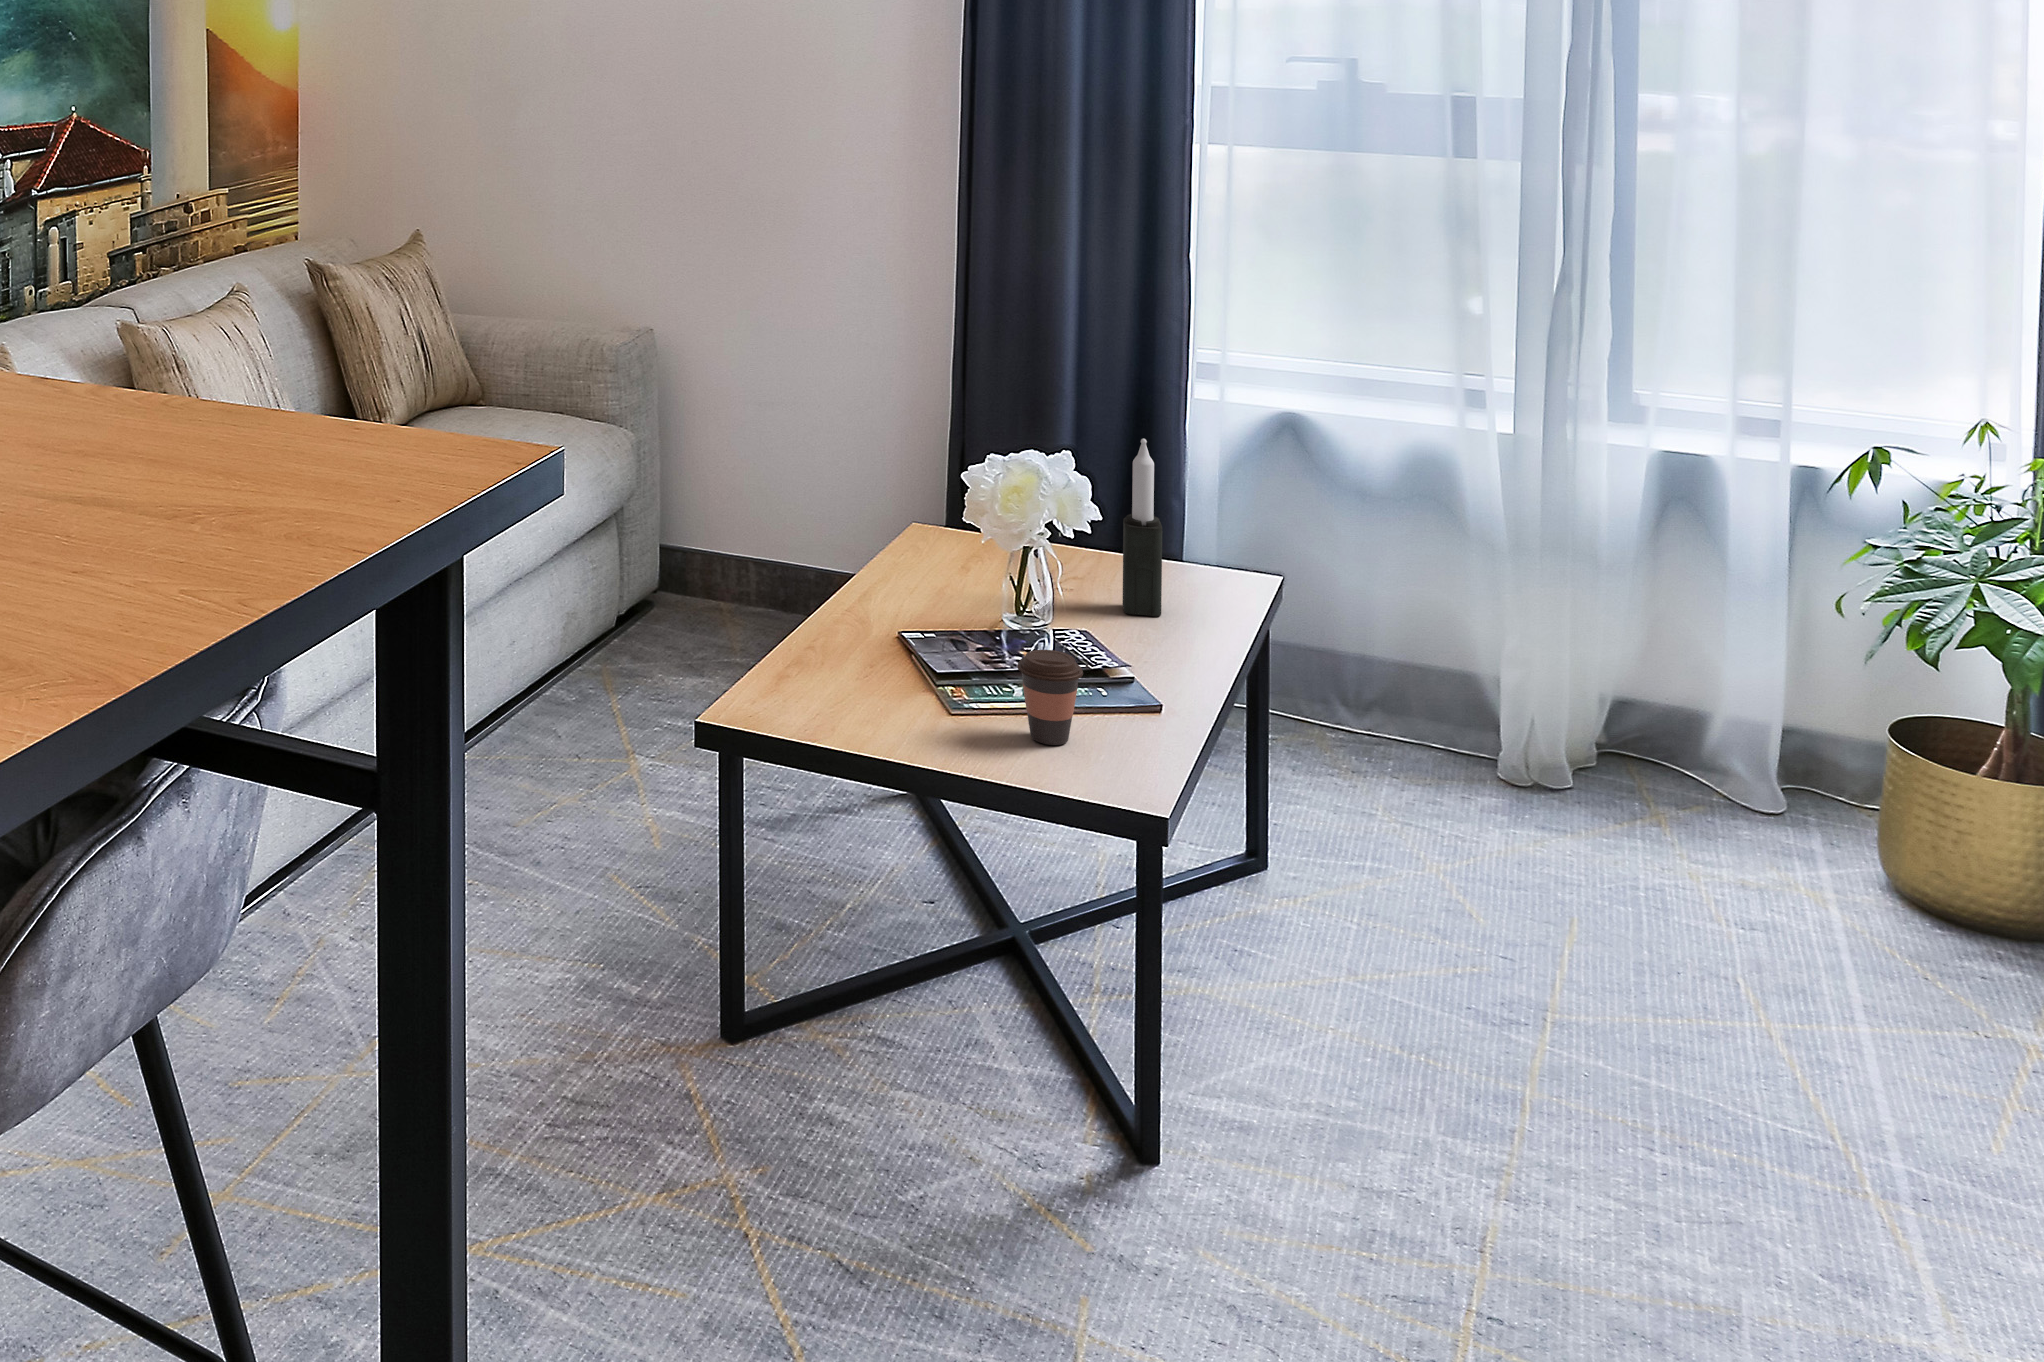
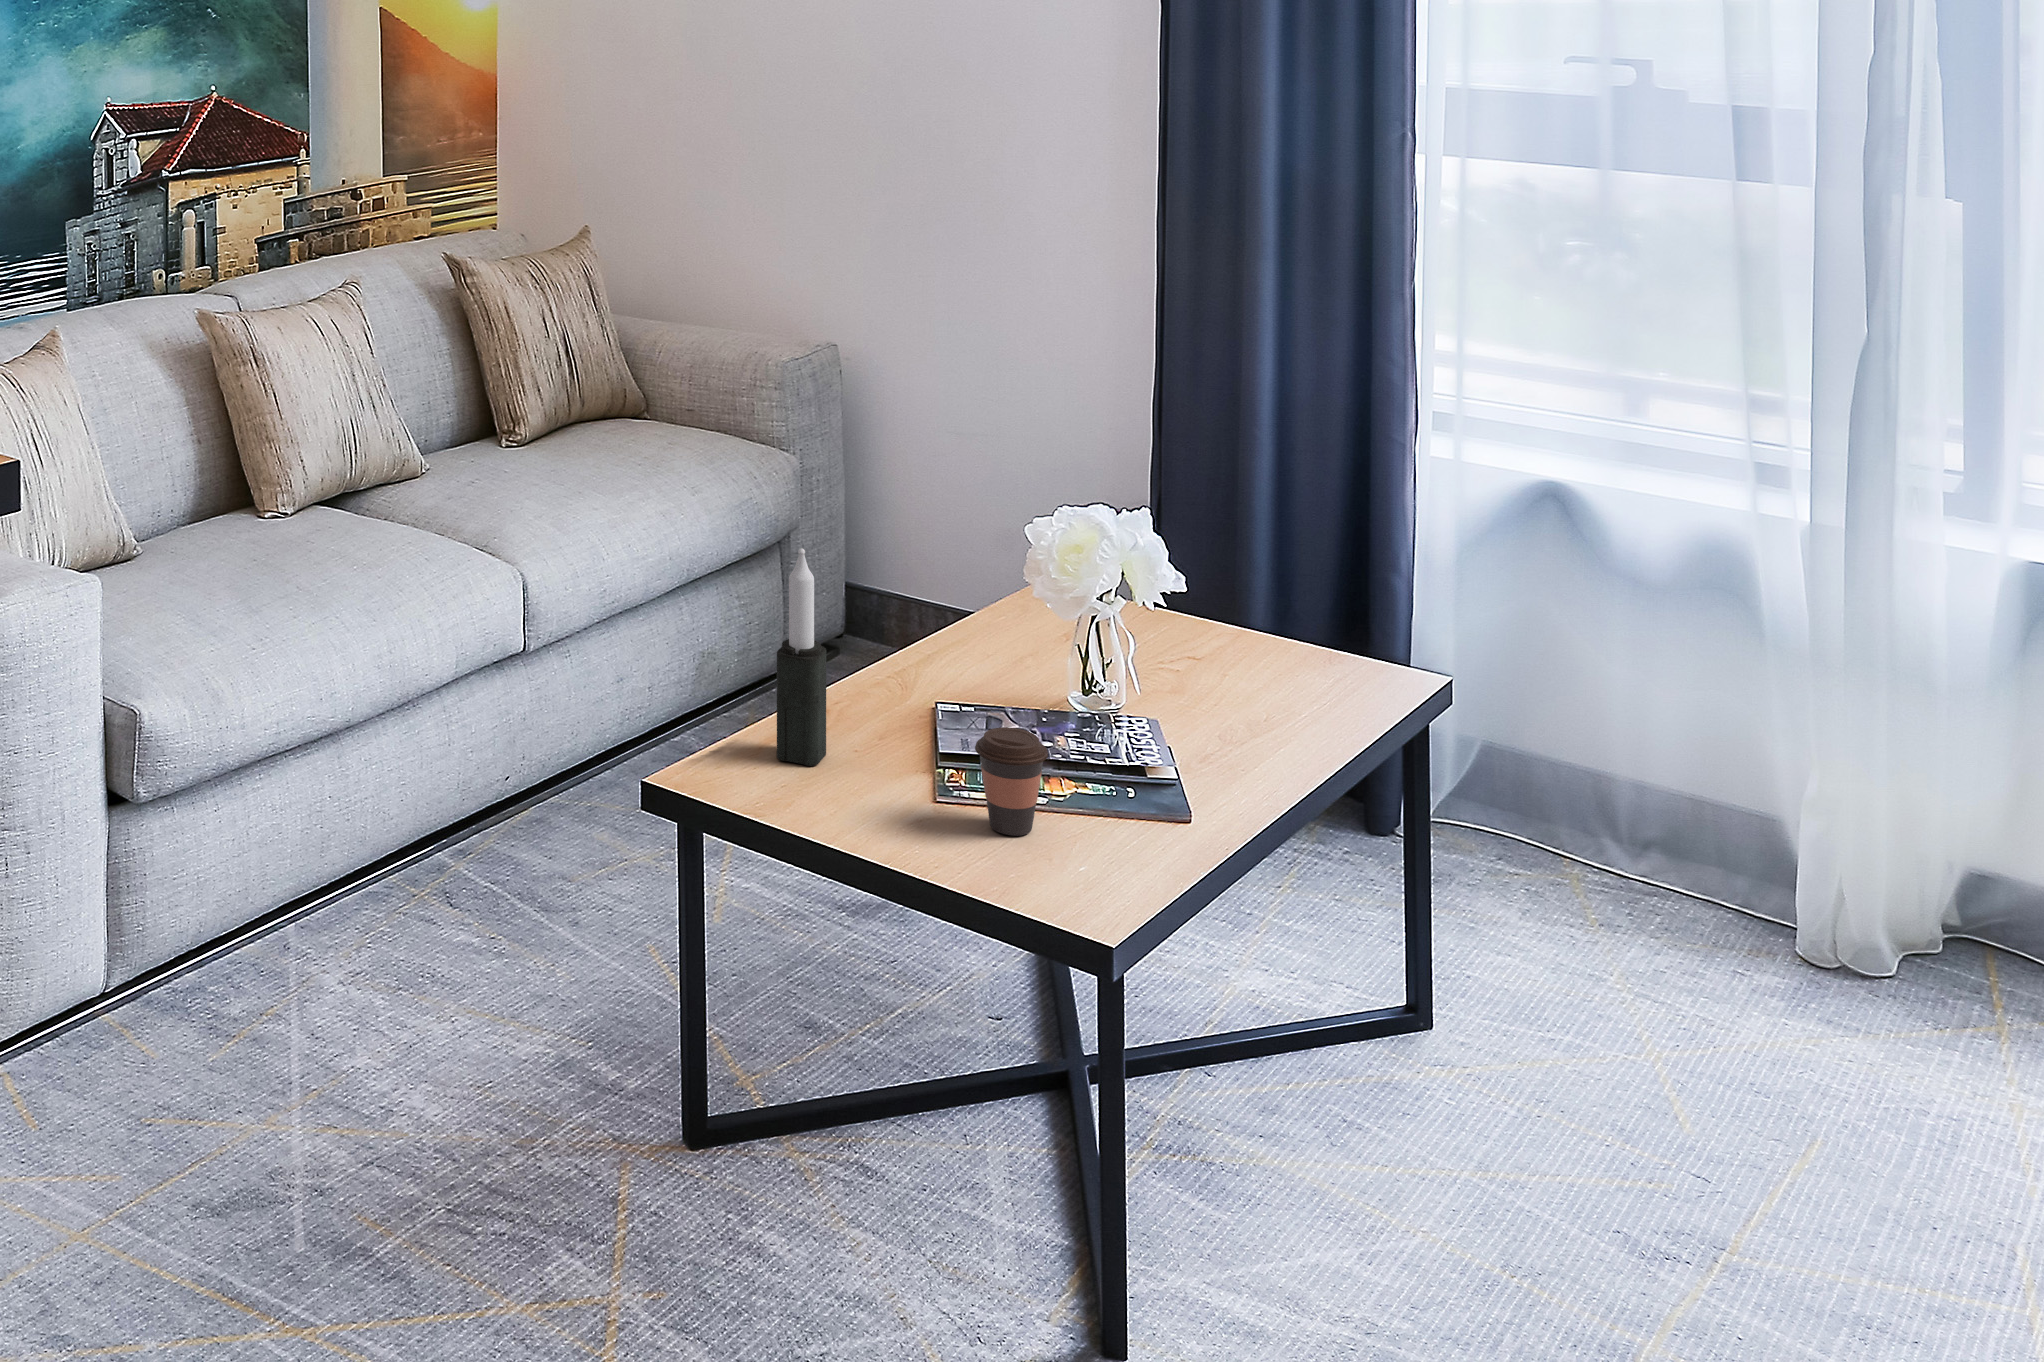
candle: present [1122,439,1162,616] -> present [777,548,826,766]

